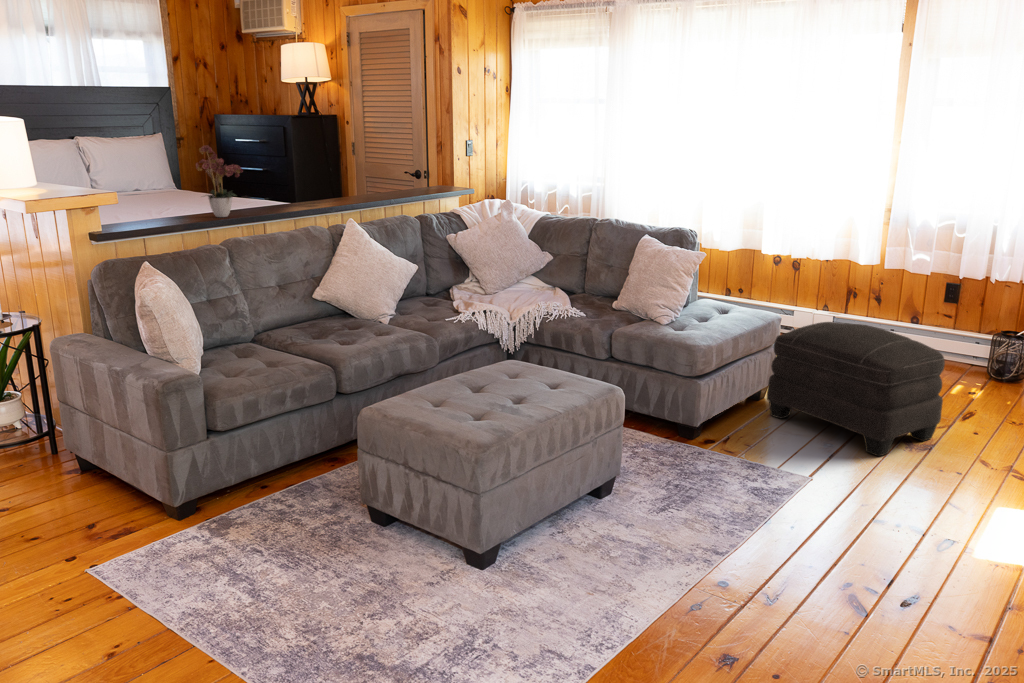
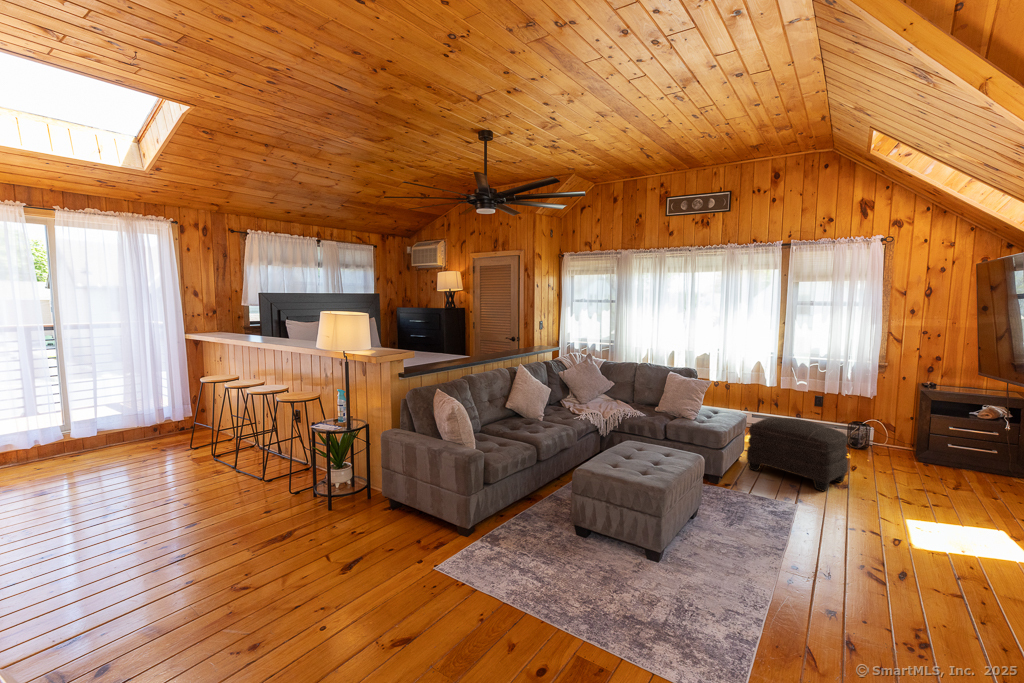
flower arrangement: present [196,146,243,217] -> none [441,324,466,364]

